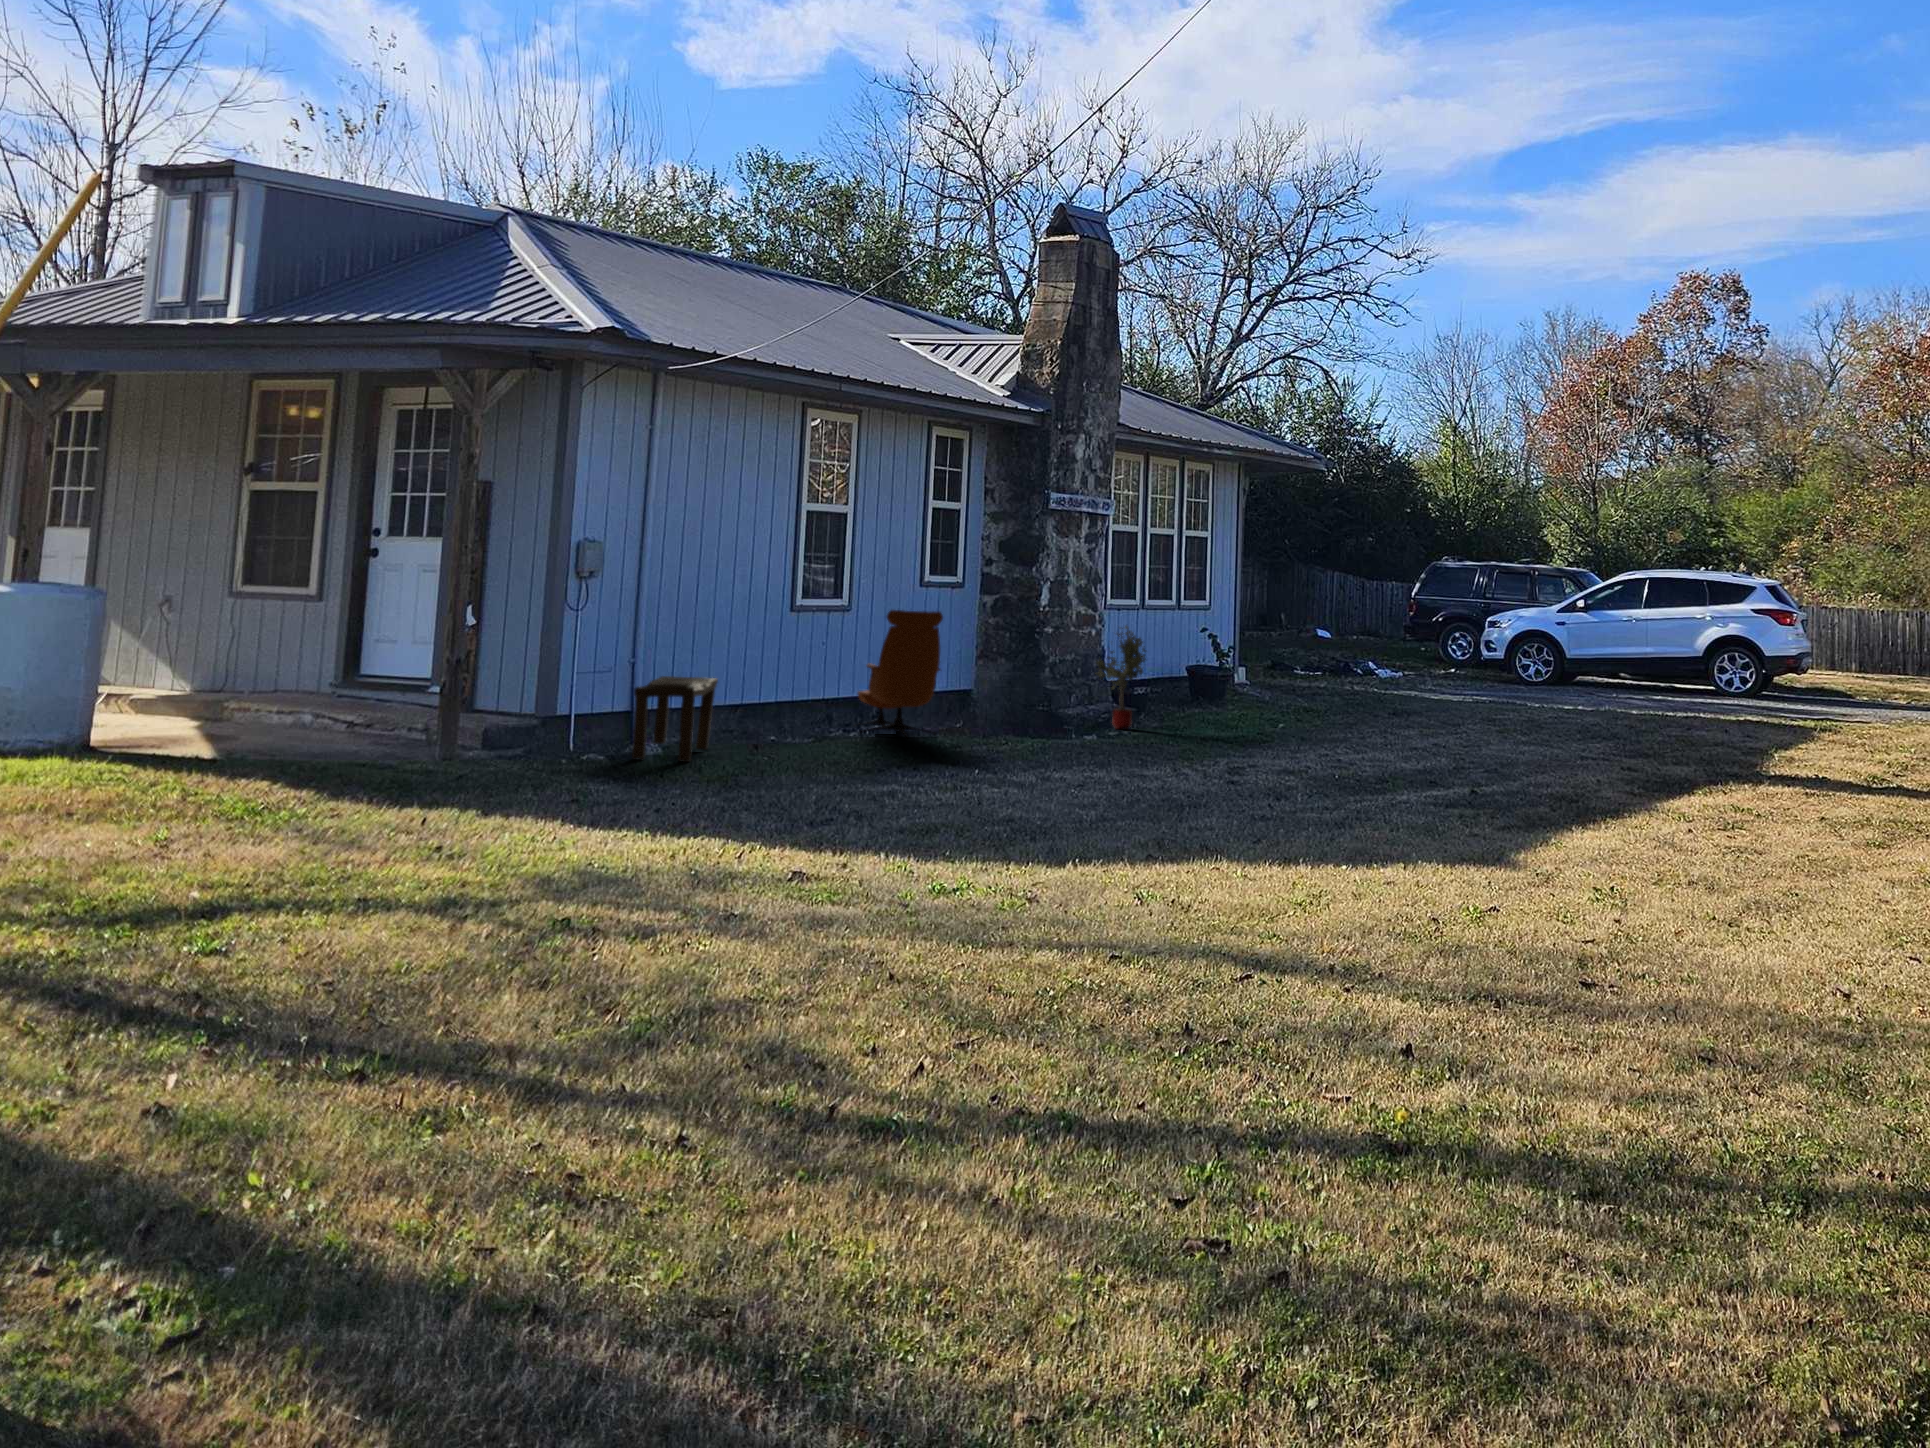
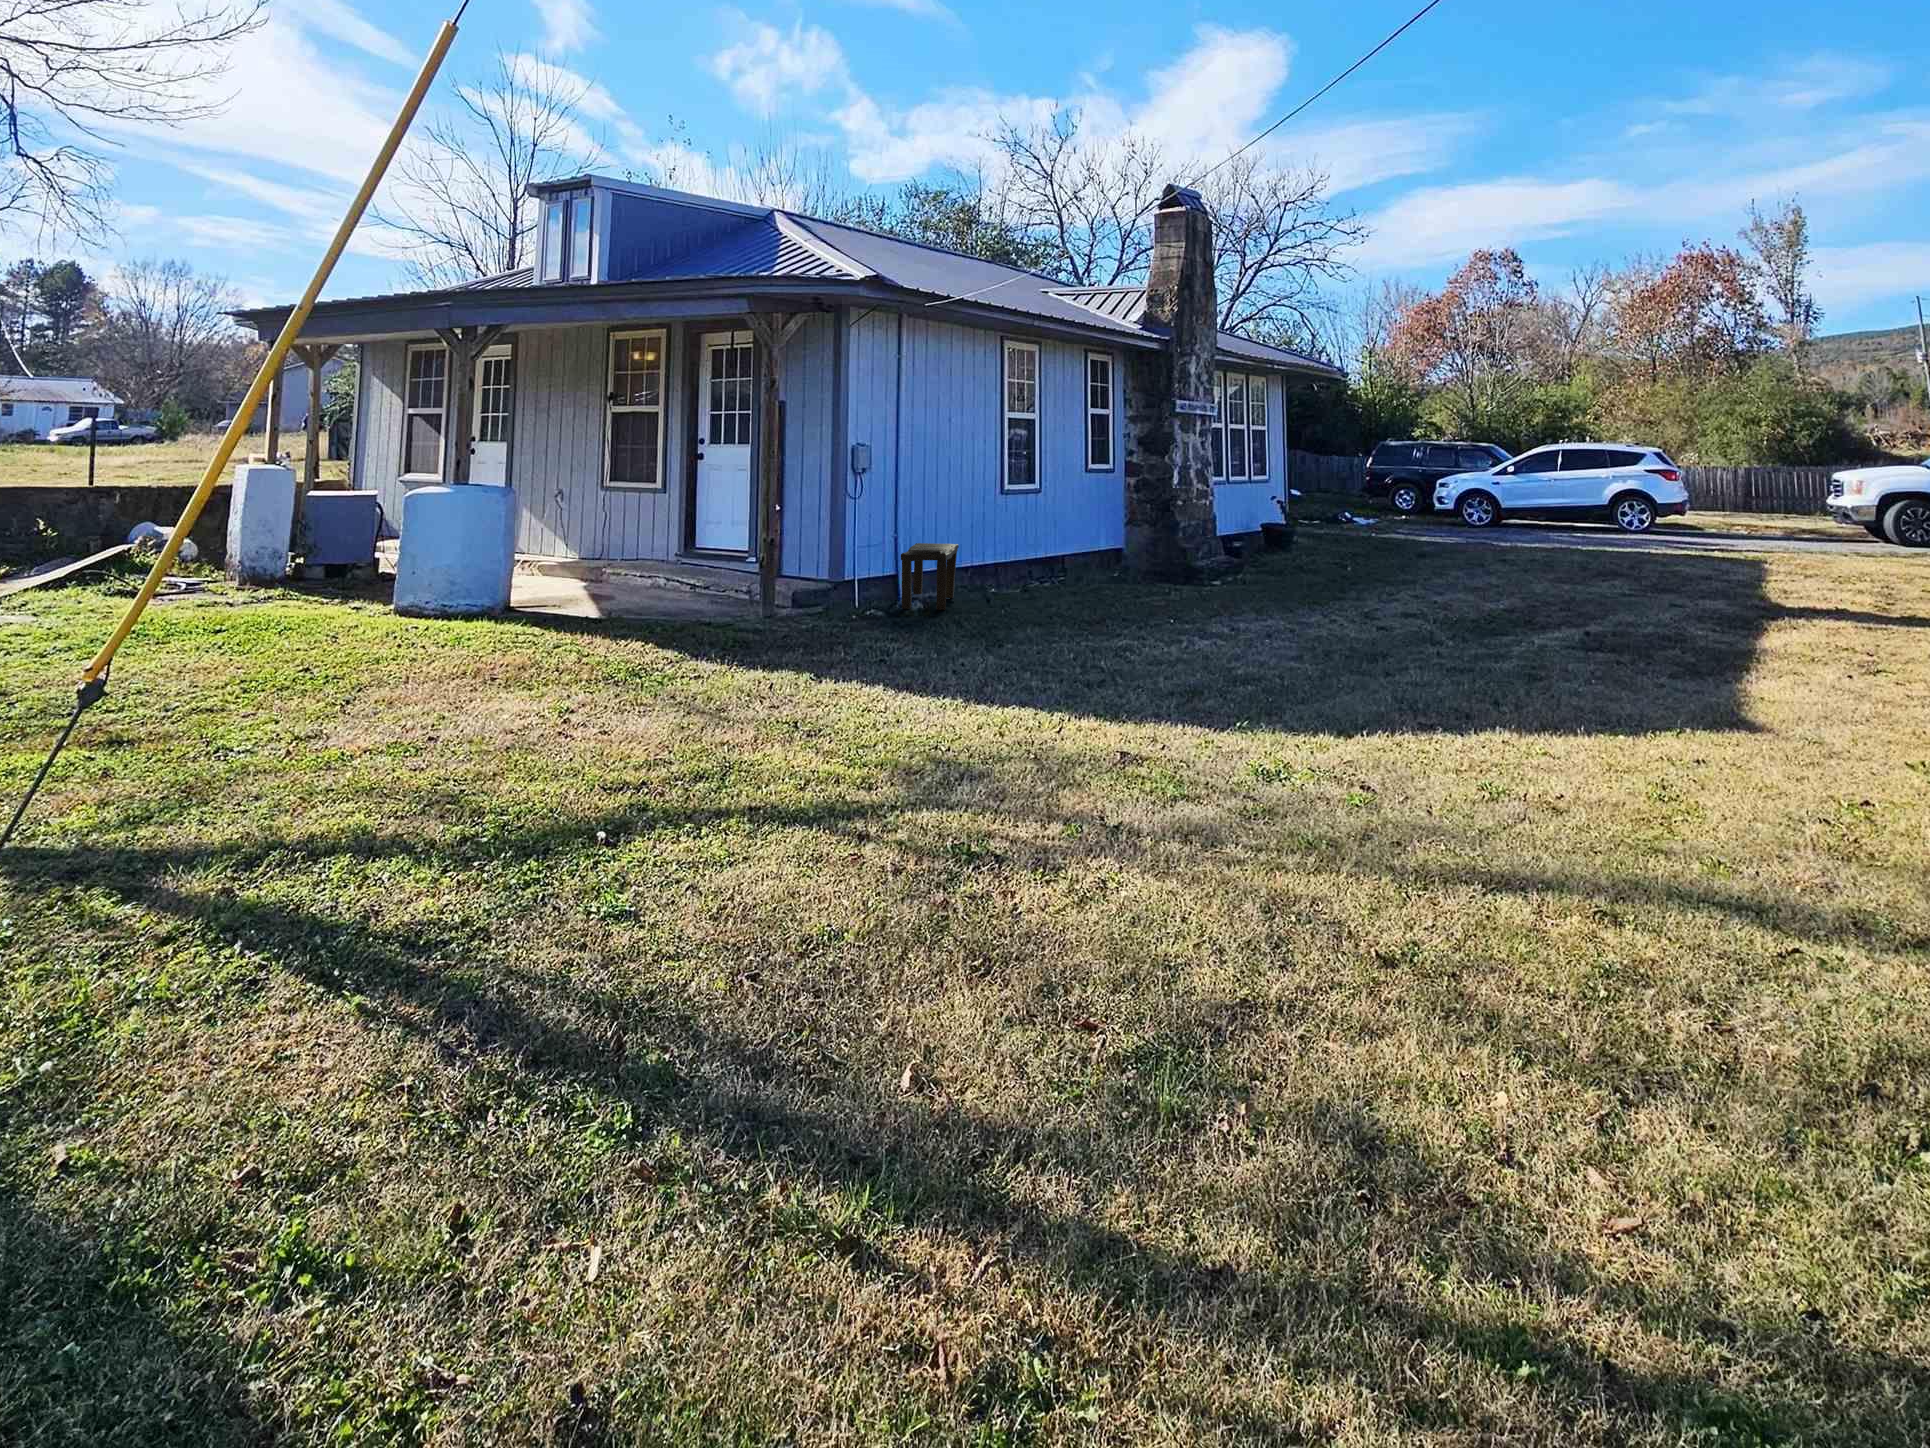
lounge chair: present [858,610,943,738] -> none [1047,488,1115,585]
potted tree: present [1095,626,1146,729] -> none [1216,495,1256,572]

